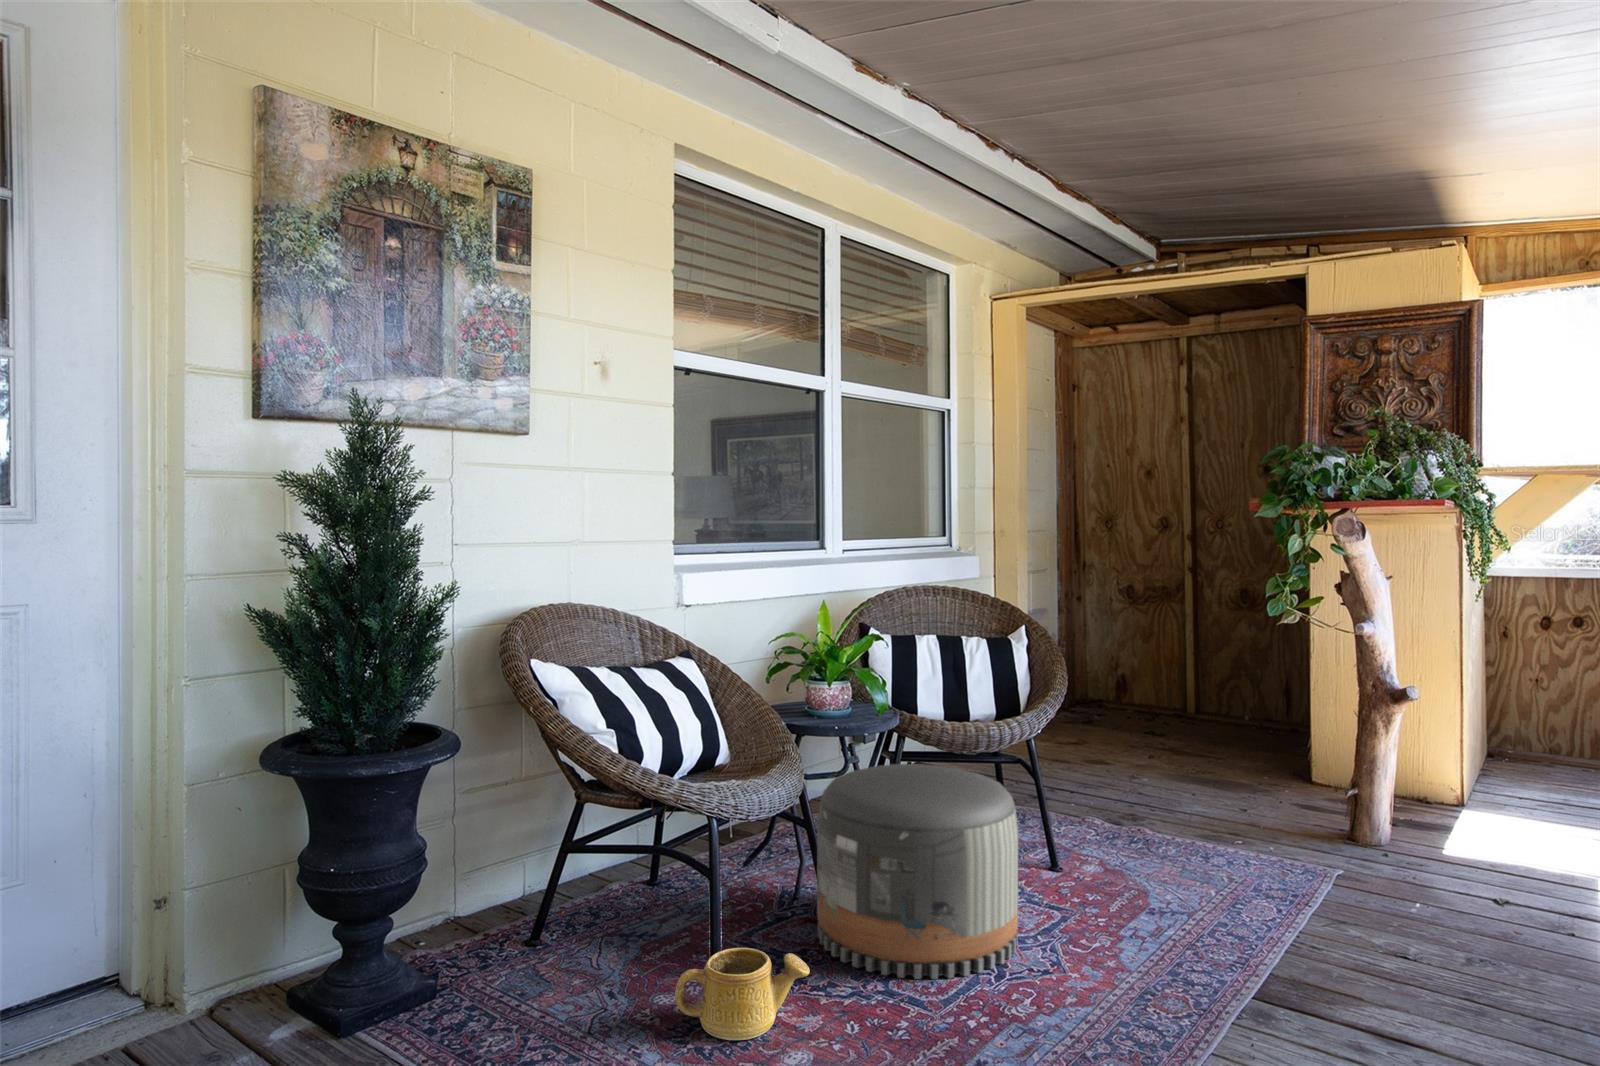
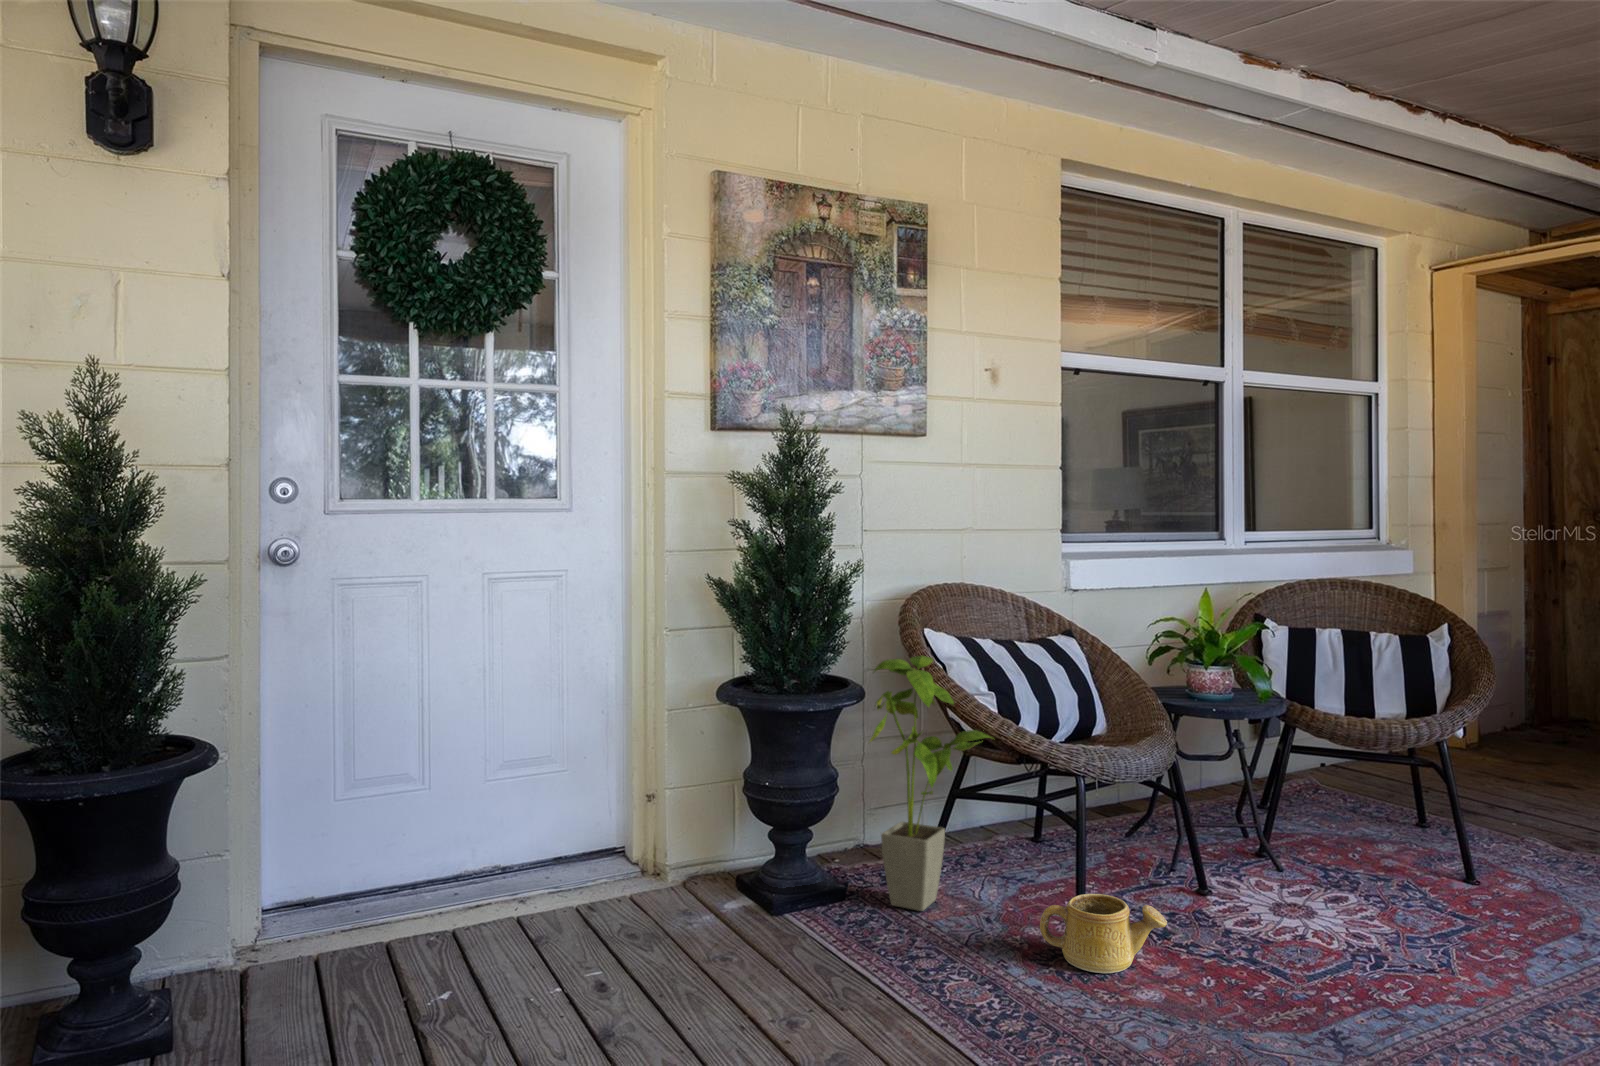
house plant: none [465,692,630,994] -> present [870,656,991,911]
pouf: present [817,764,1018,979] -> none [1188,751,1408,959]

